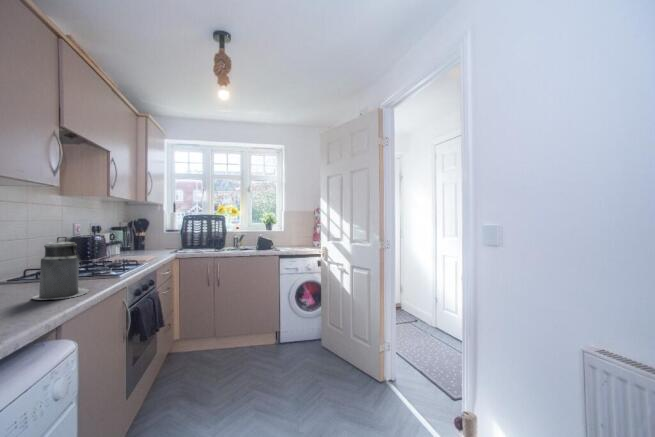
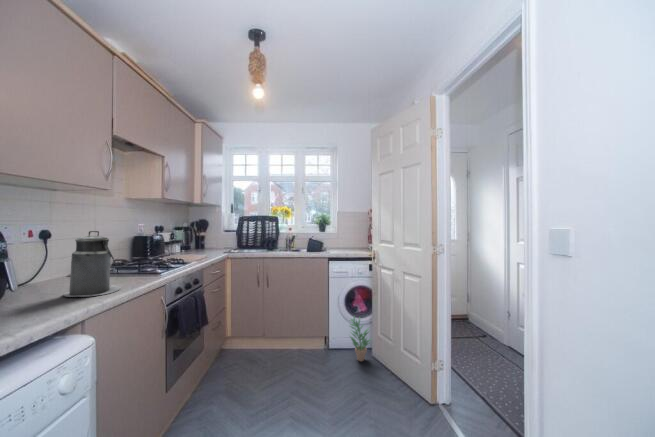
potted plant: none [298,307,321,349] -> present [350,317,370,361]

